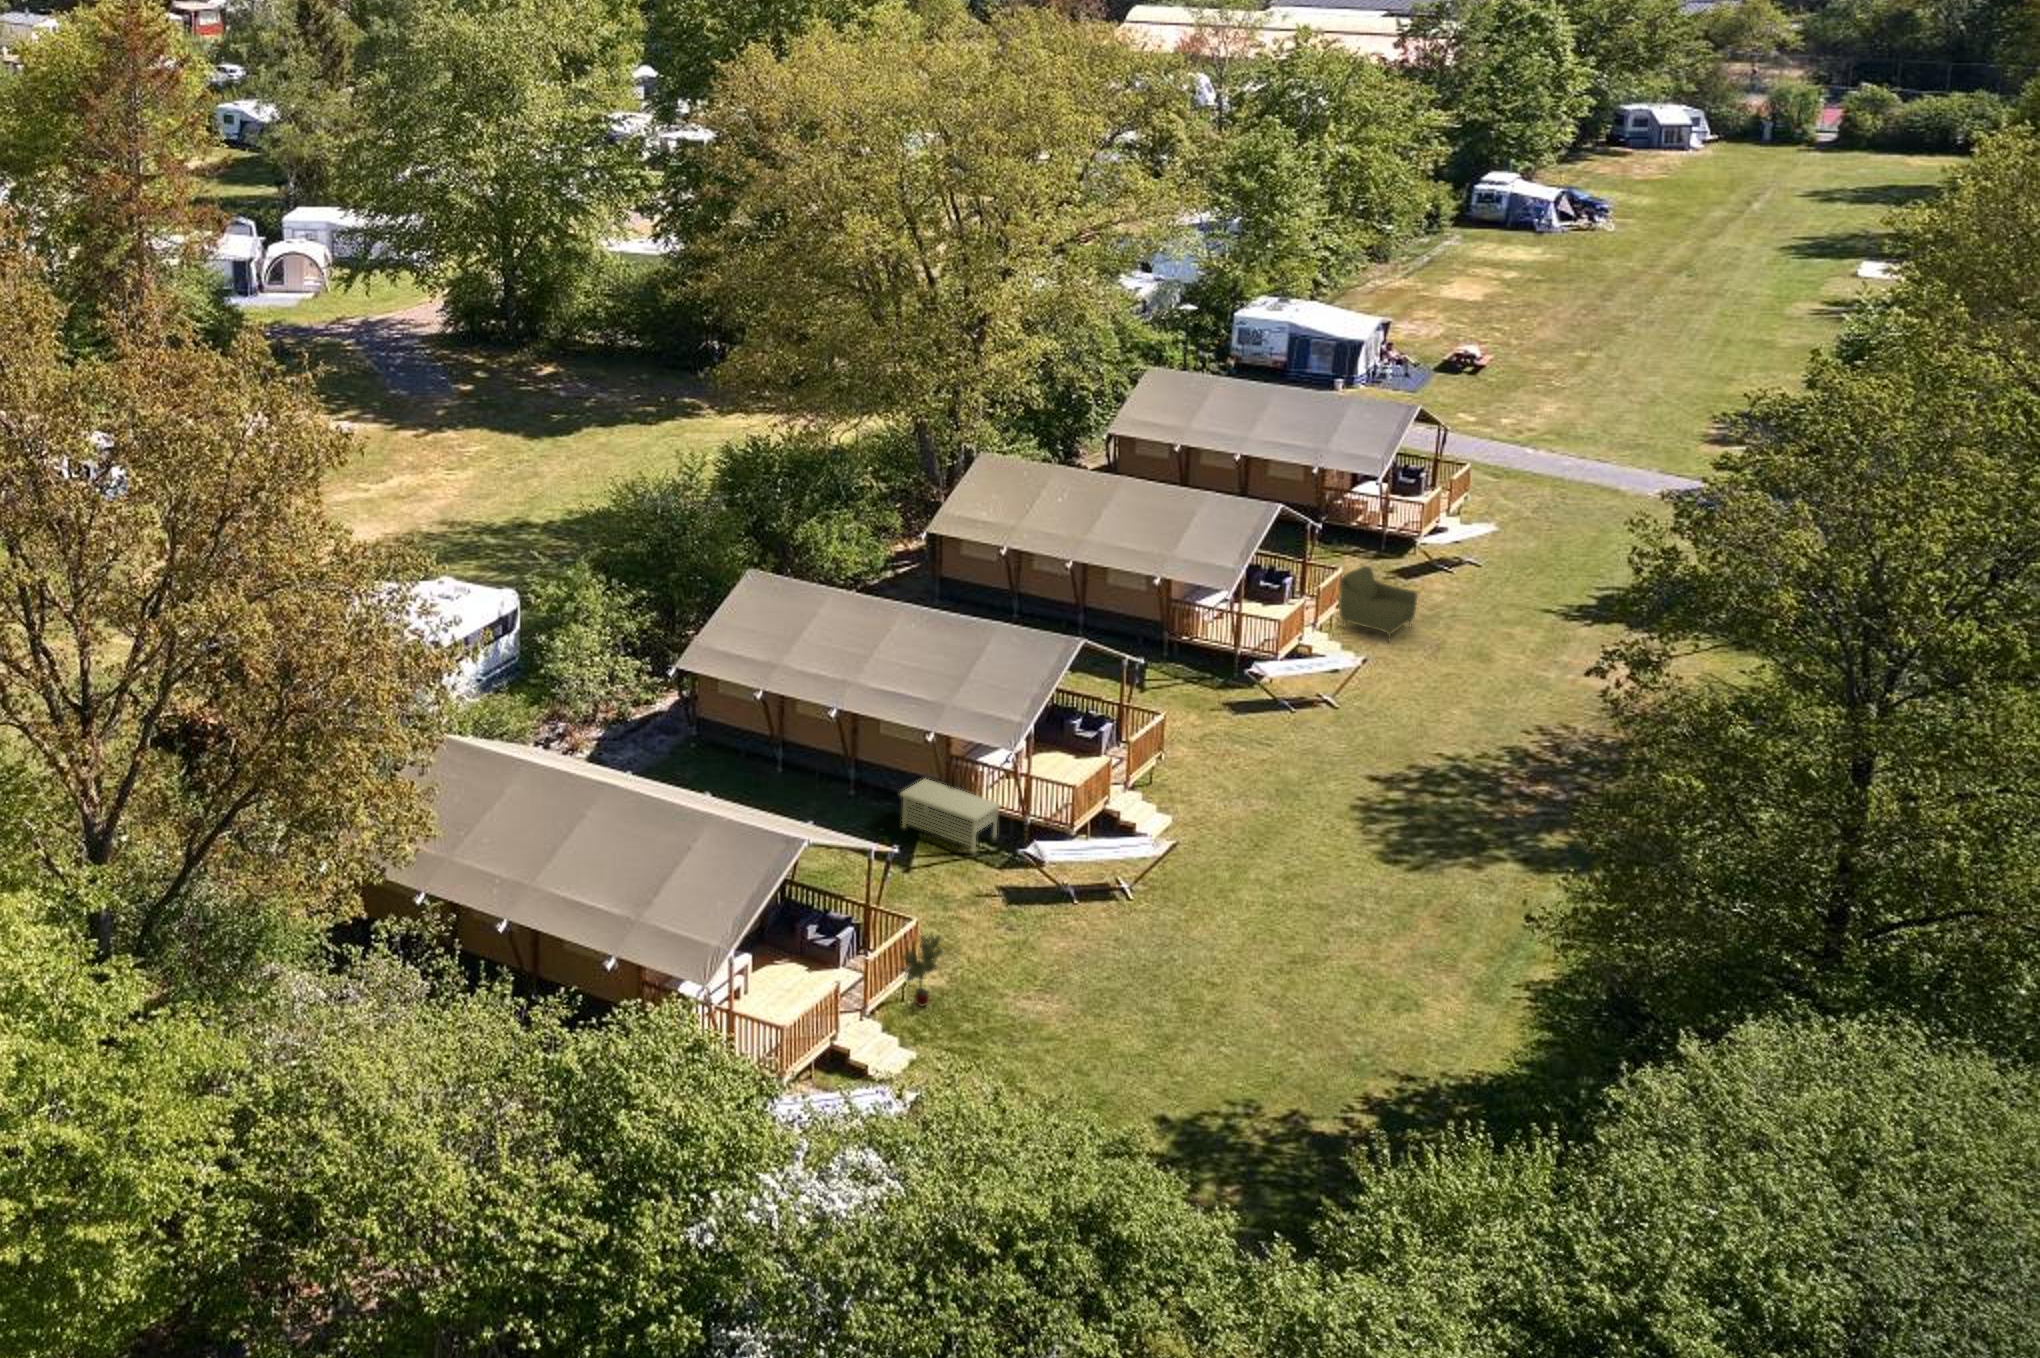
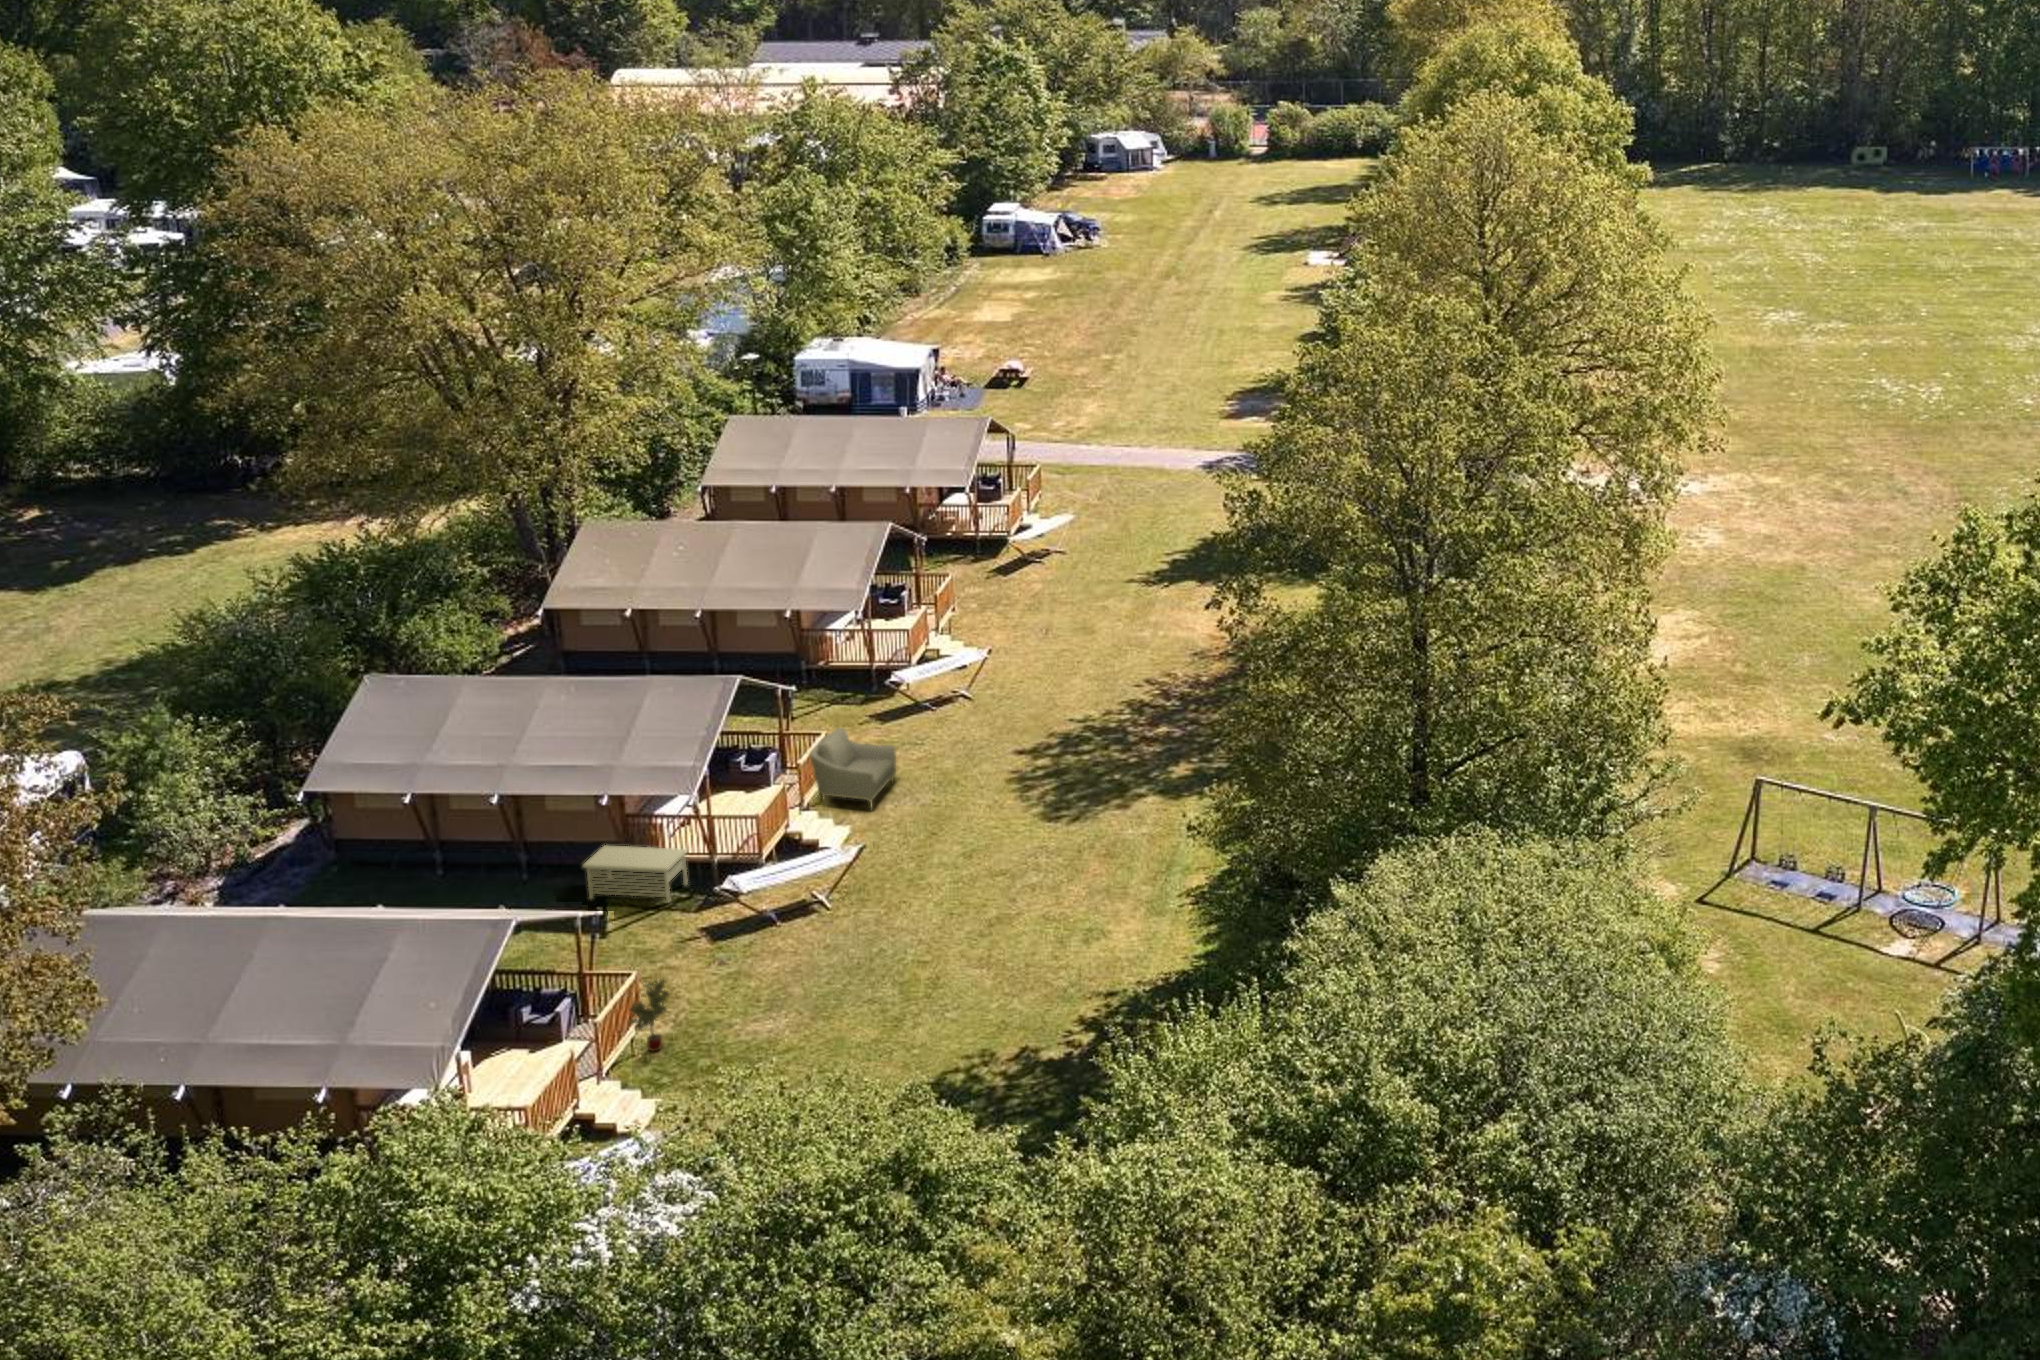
chair: present [1339,566,1417,639] -> present [810,728,896,806]

